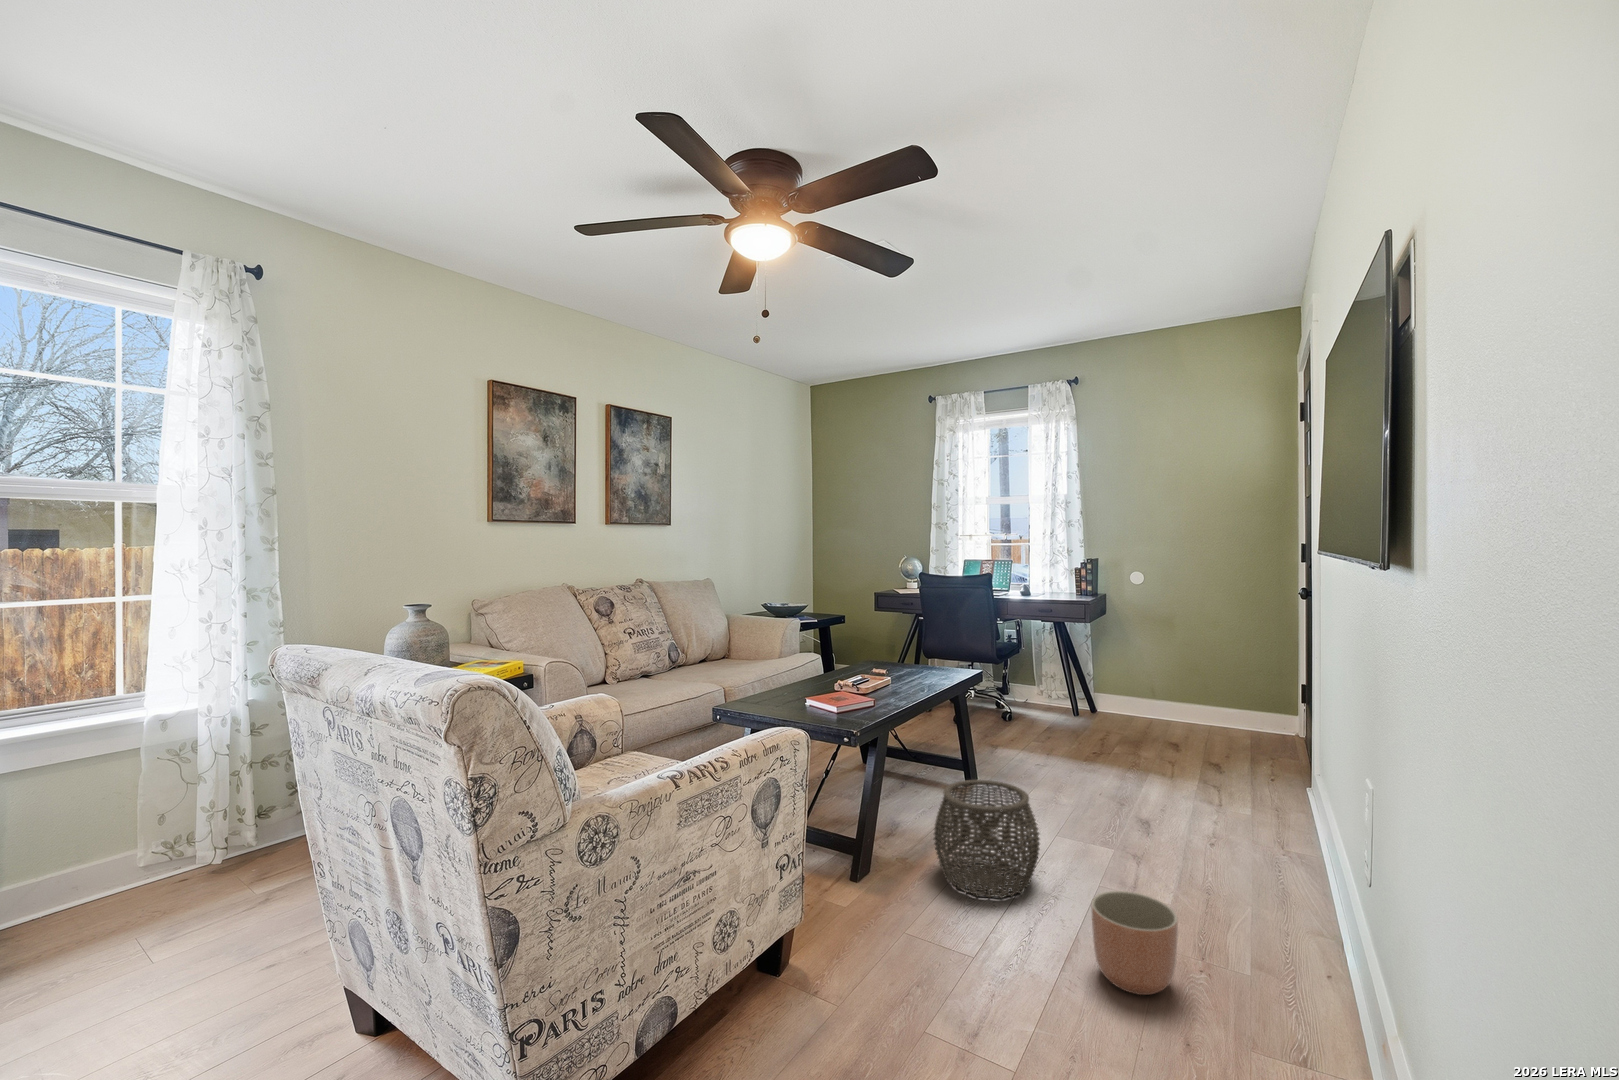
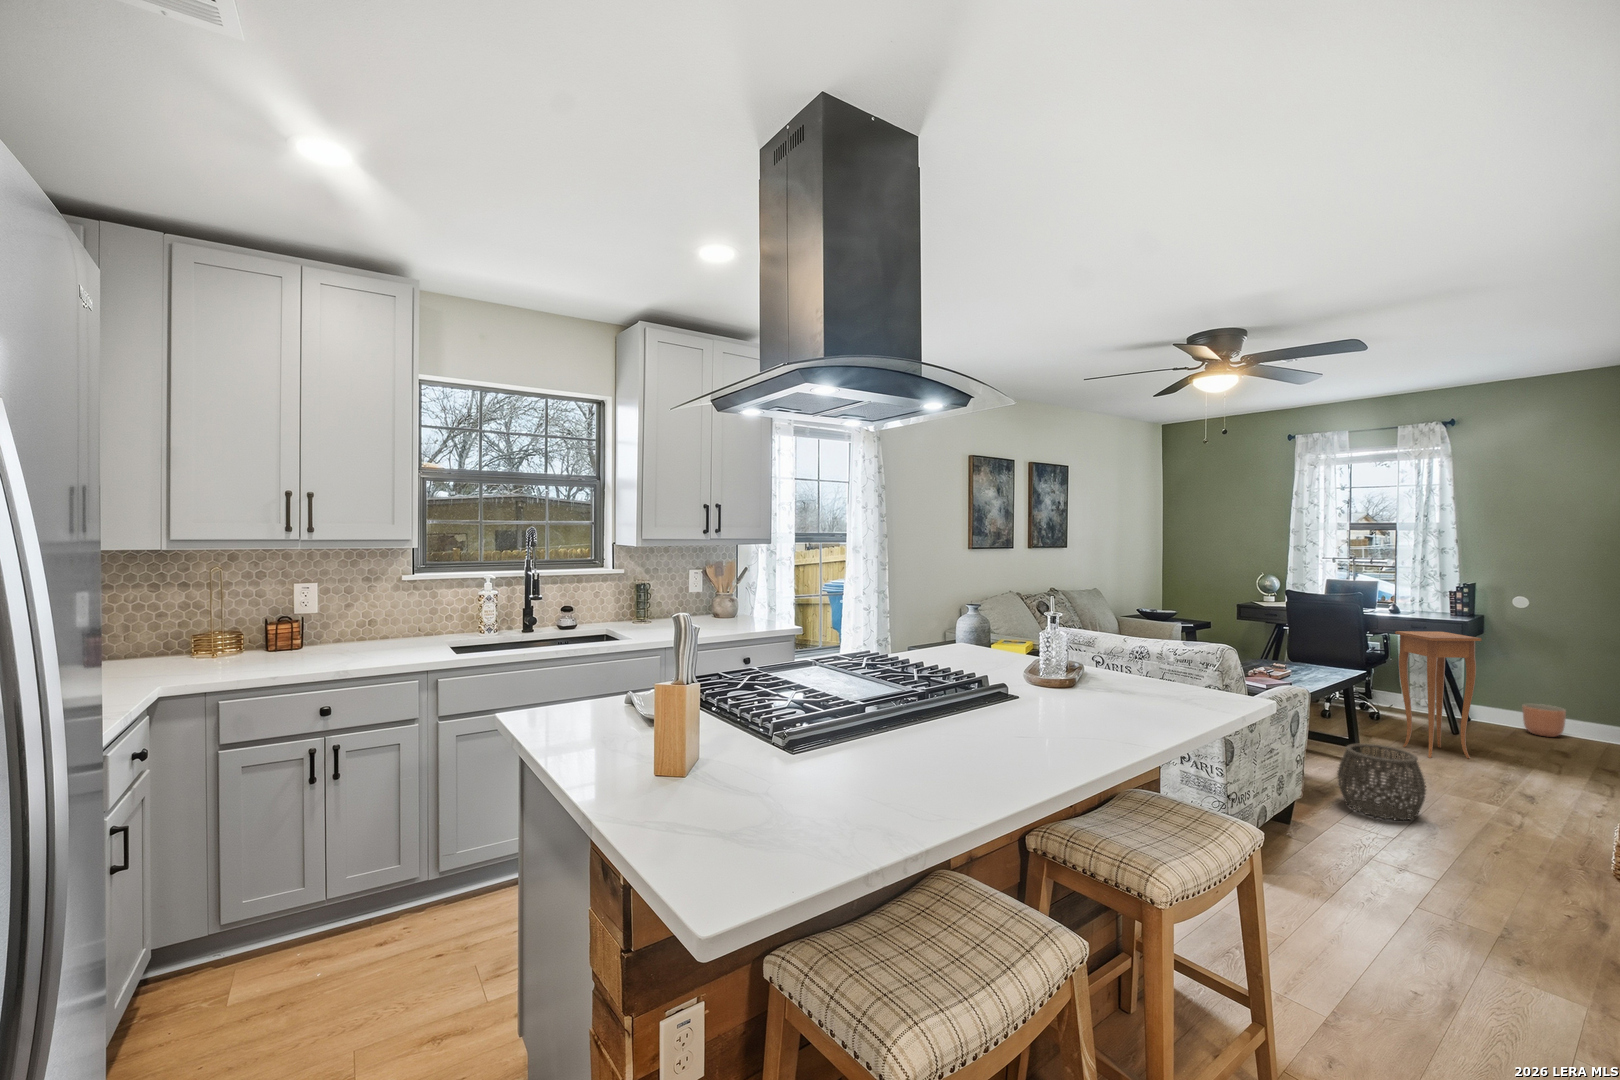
side table: none [1020,614,1104,774] -> present [1395,631,1481,759]
planter: present [1092,891,1178,995] -> present [1523,704,1566,737]

